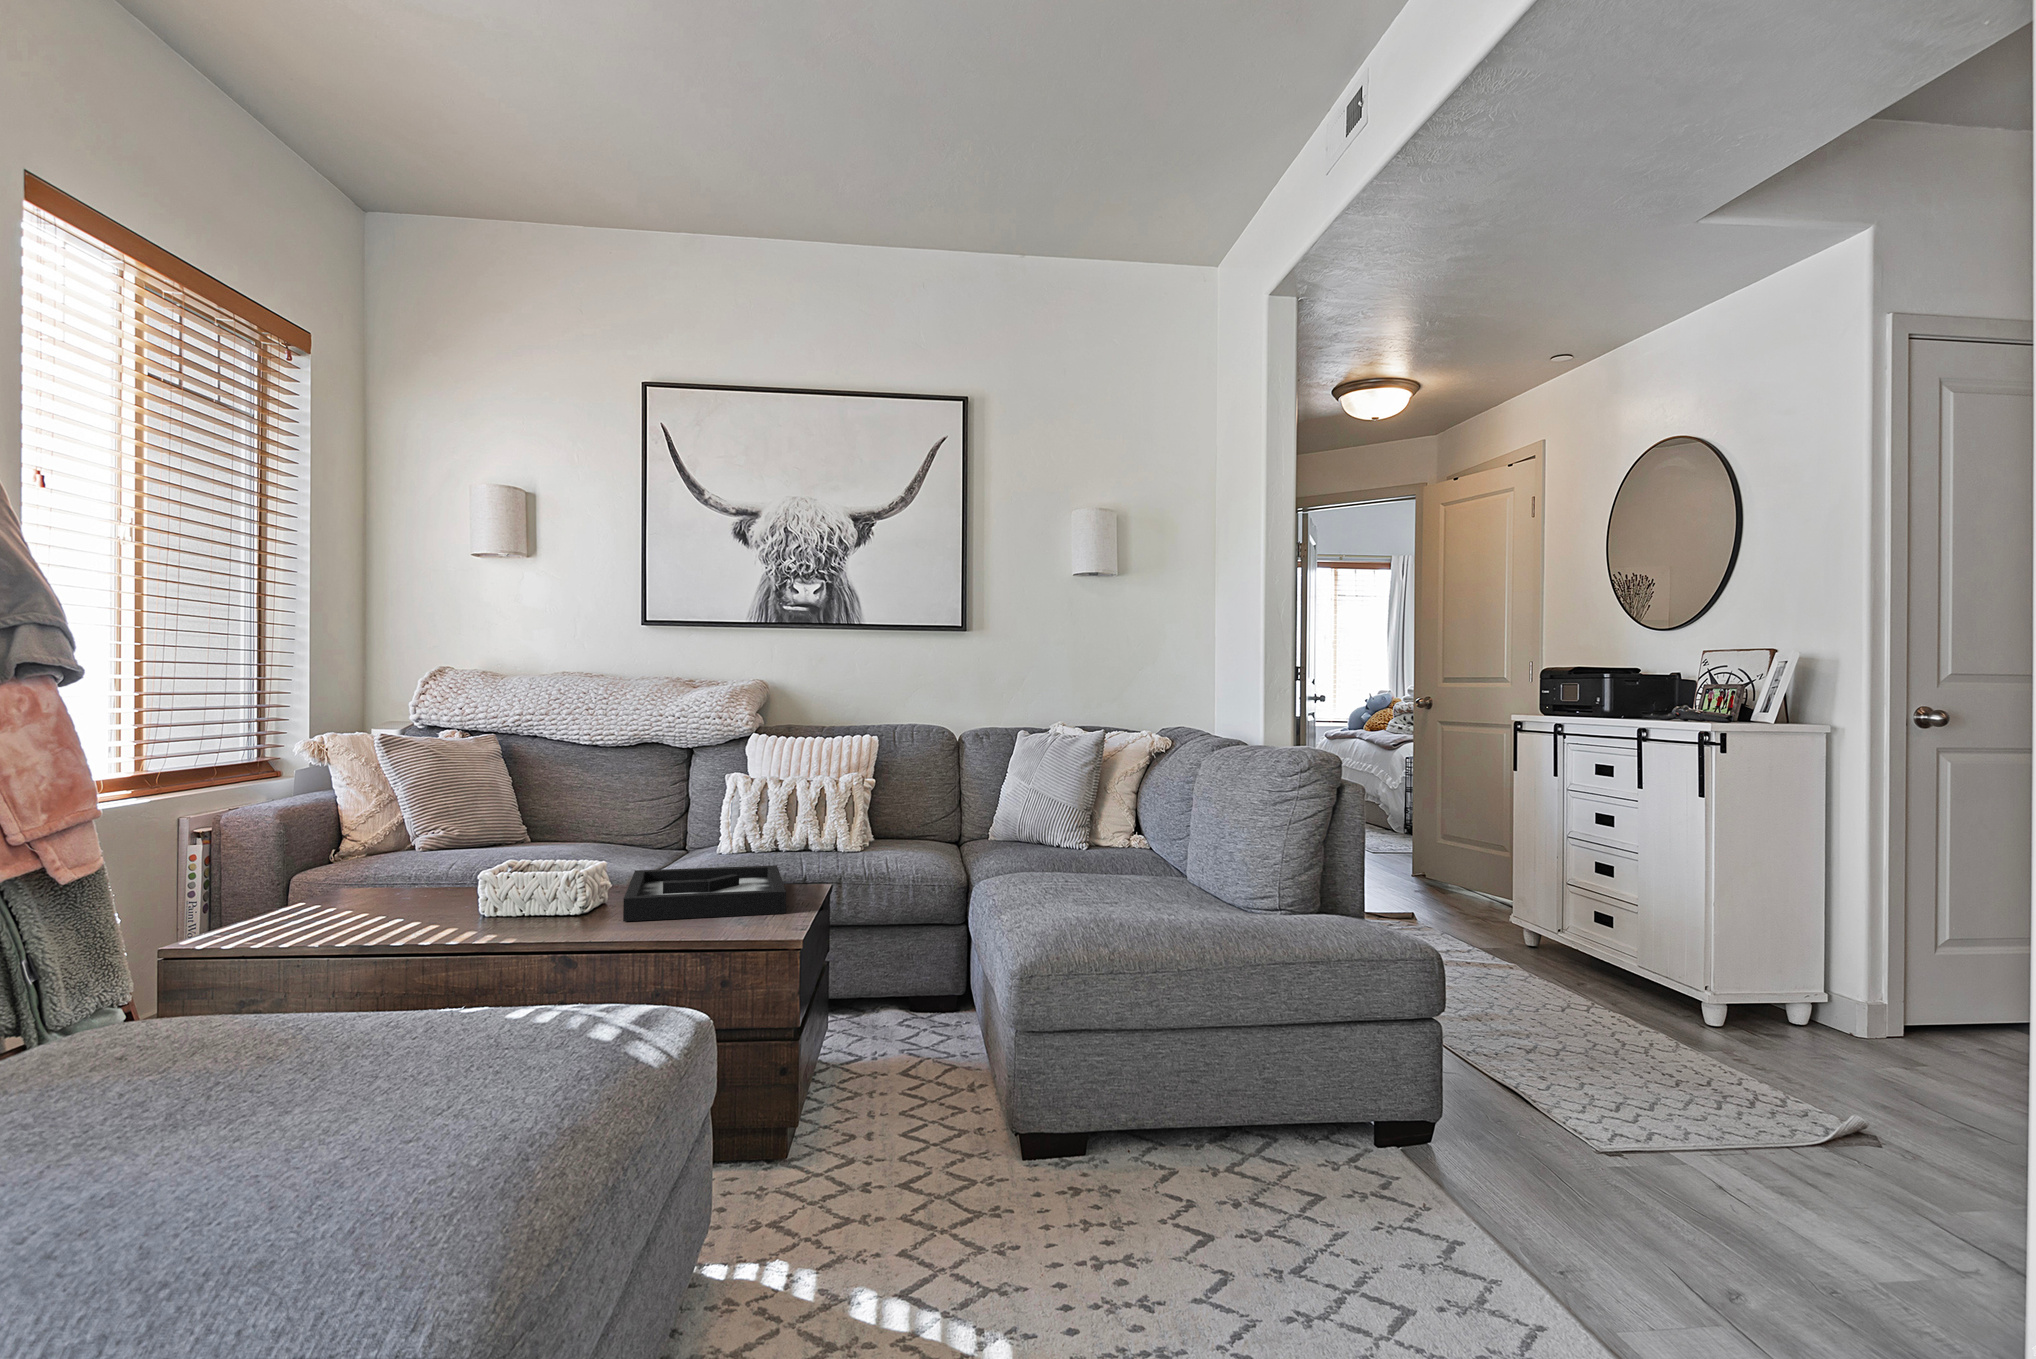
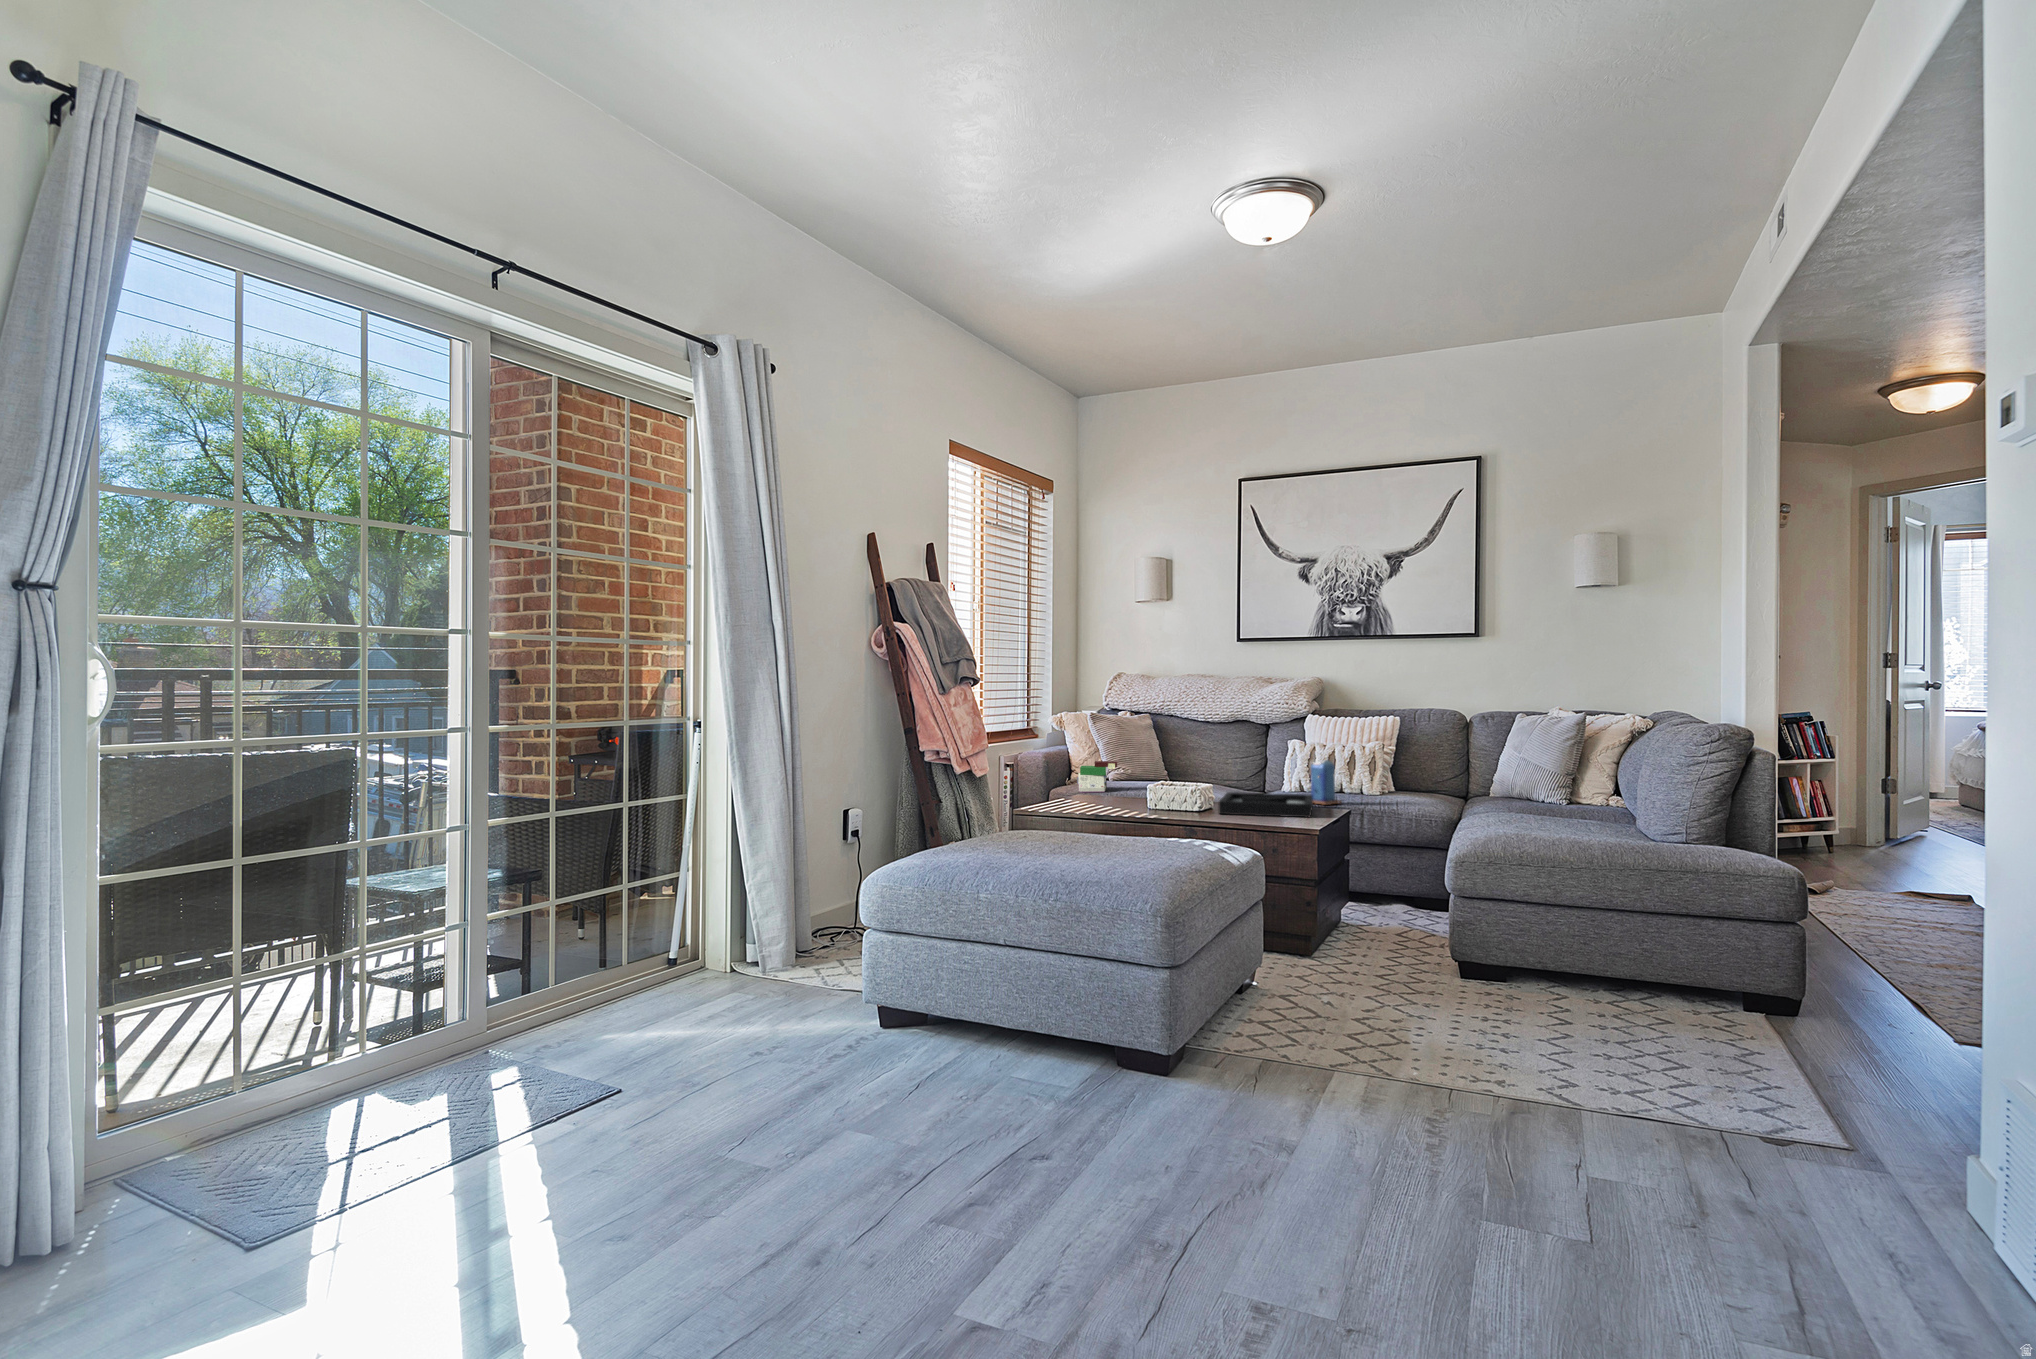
candle: none [759,802,817,879] -> present [1311,760,1342,805]
book: none [346,818,431,882] -> present [1077,761,1117,792]

